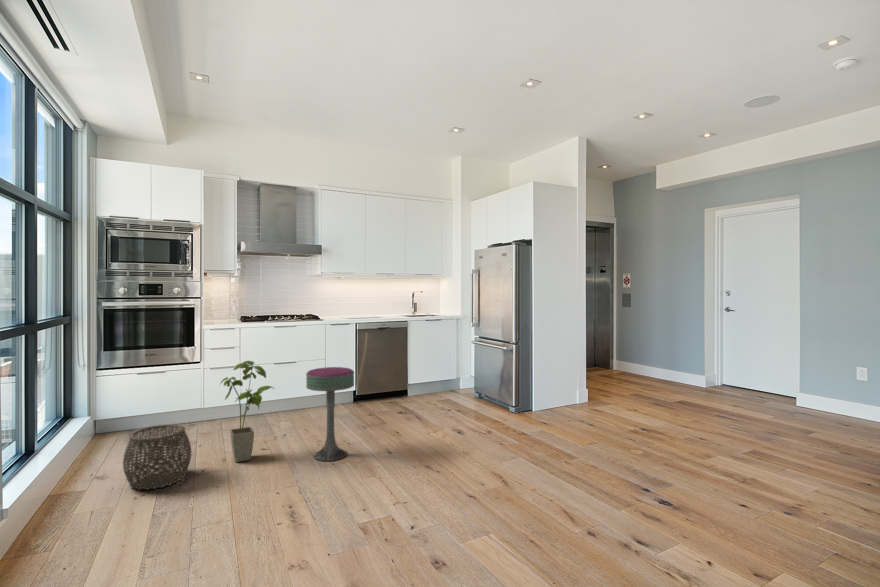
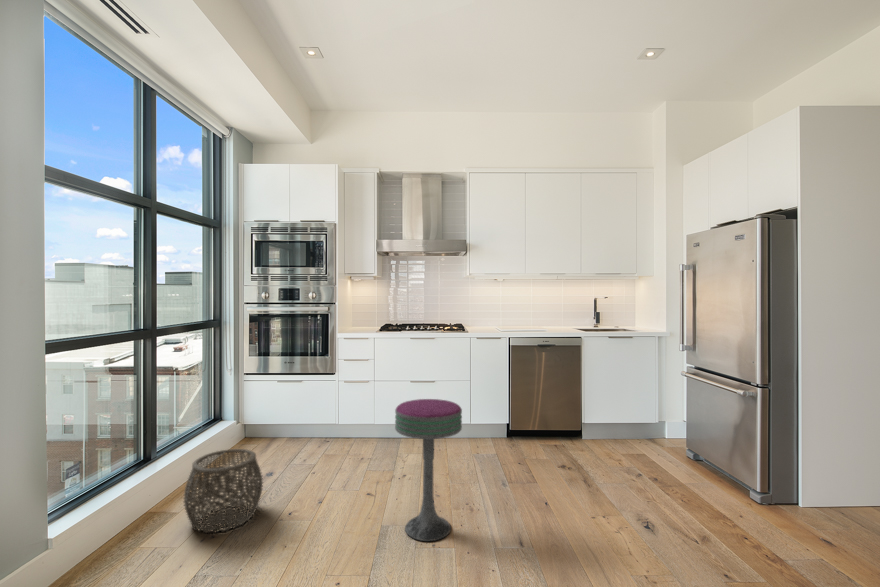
house plant: present [220,361,273,462] -> none [304,381,373,510]

